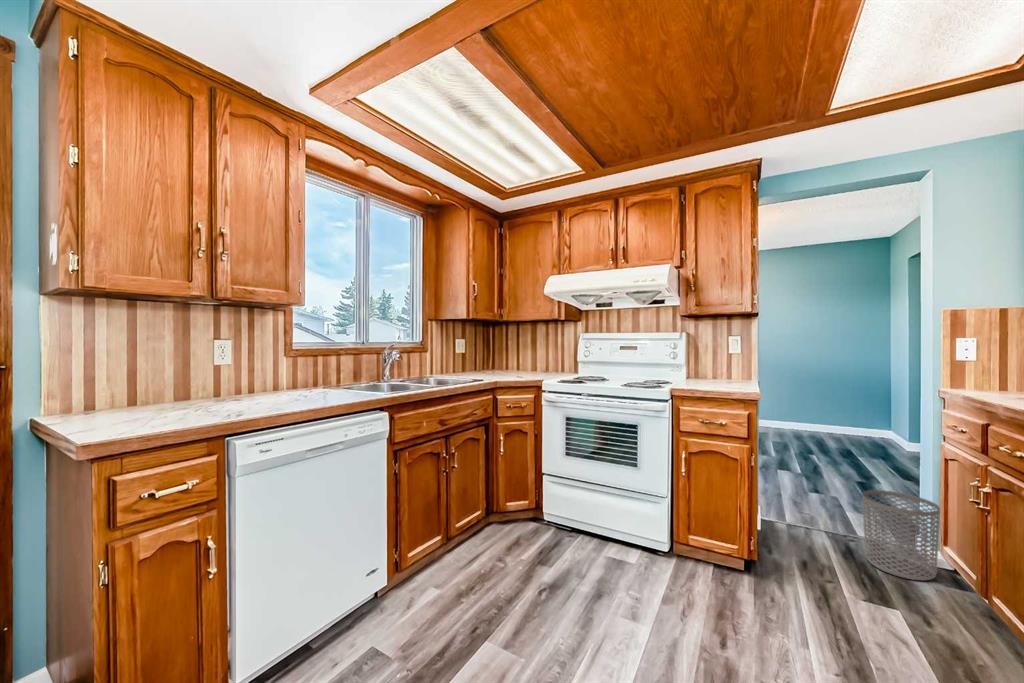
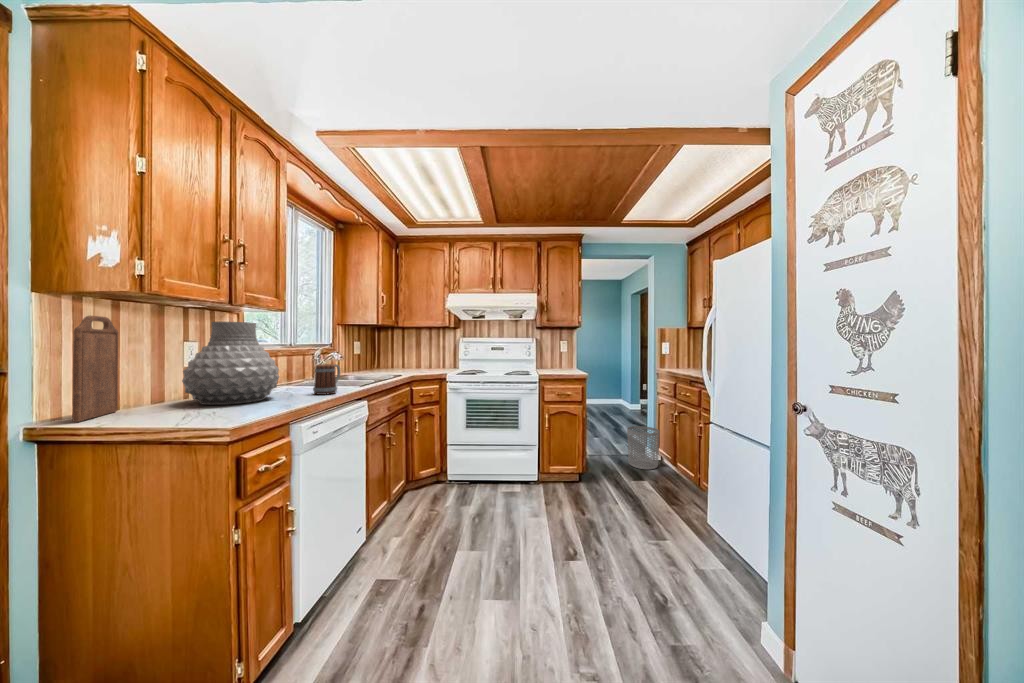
cutting board: none [73,316,136,415] -> present [72,316,118,422]
vase: none [188,318,286,406] -> present [182,321,279,405]
mug: none [321,365,358,401] -> present [313,364,340,395]

